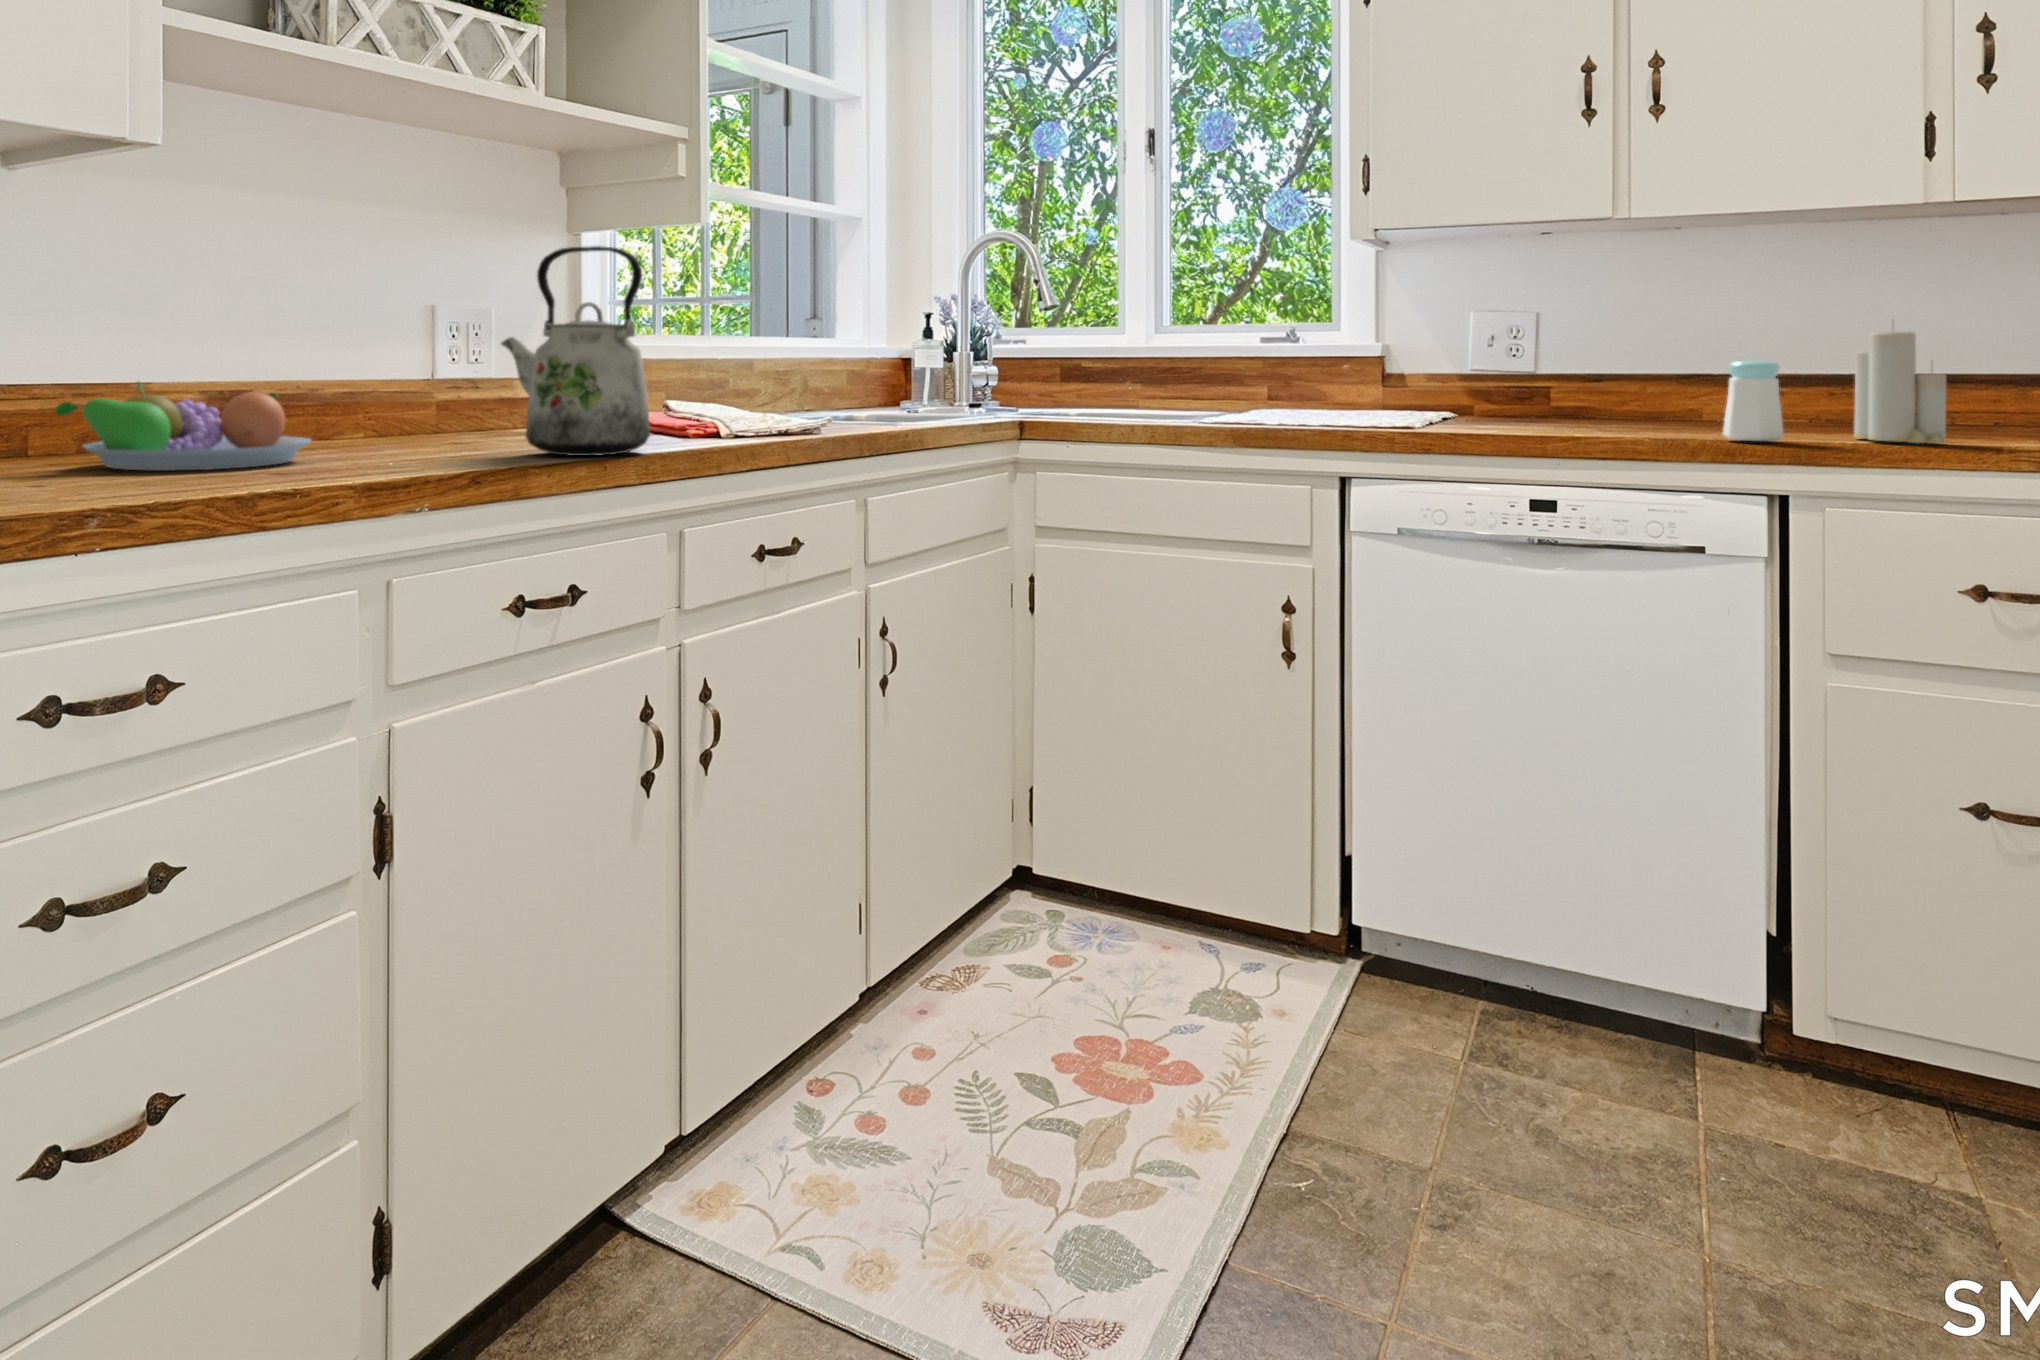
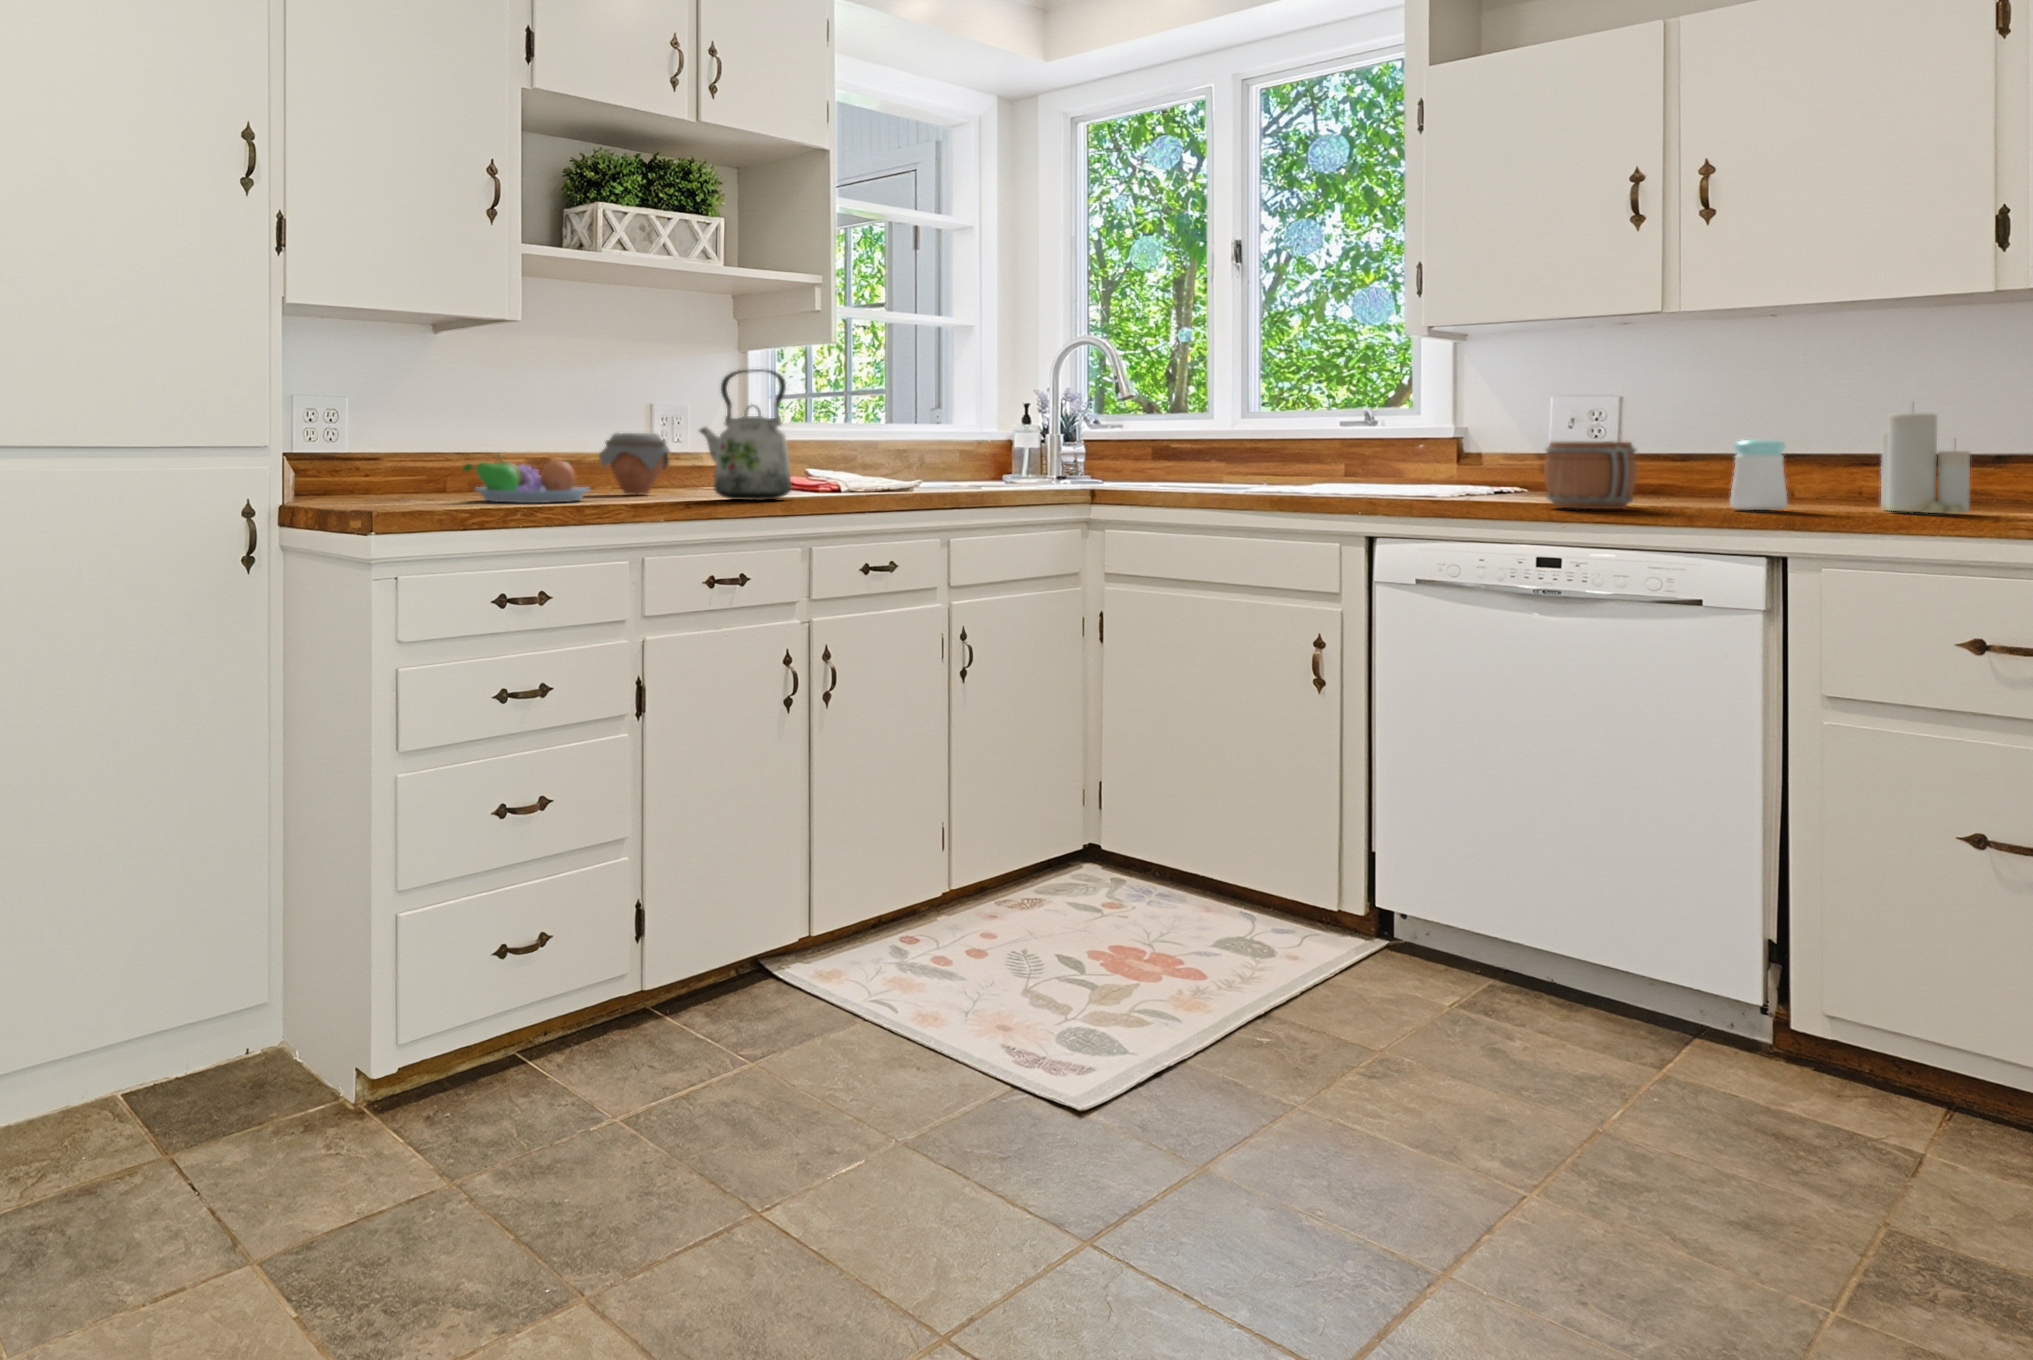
jar: none [337,345,458,443] -> present [599,432,670,494]
mug: none [1546,361,1643,443] -> present [1544,441,1637,509]

